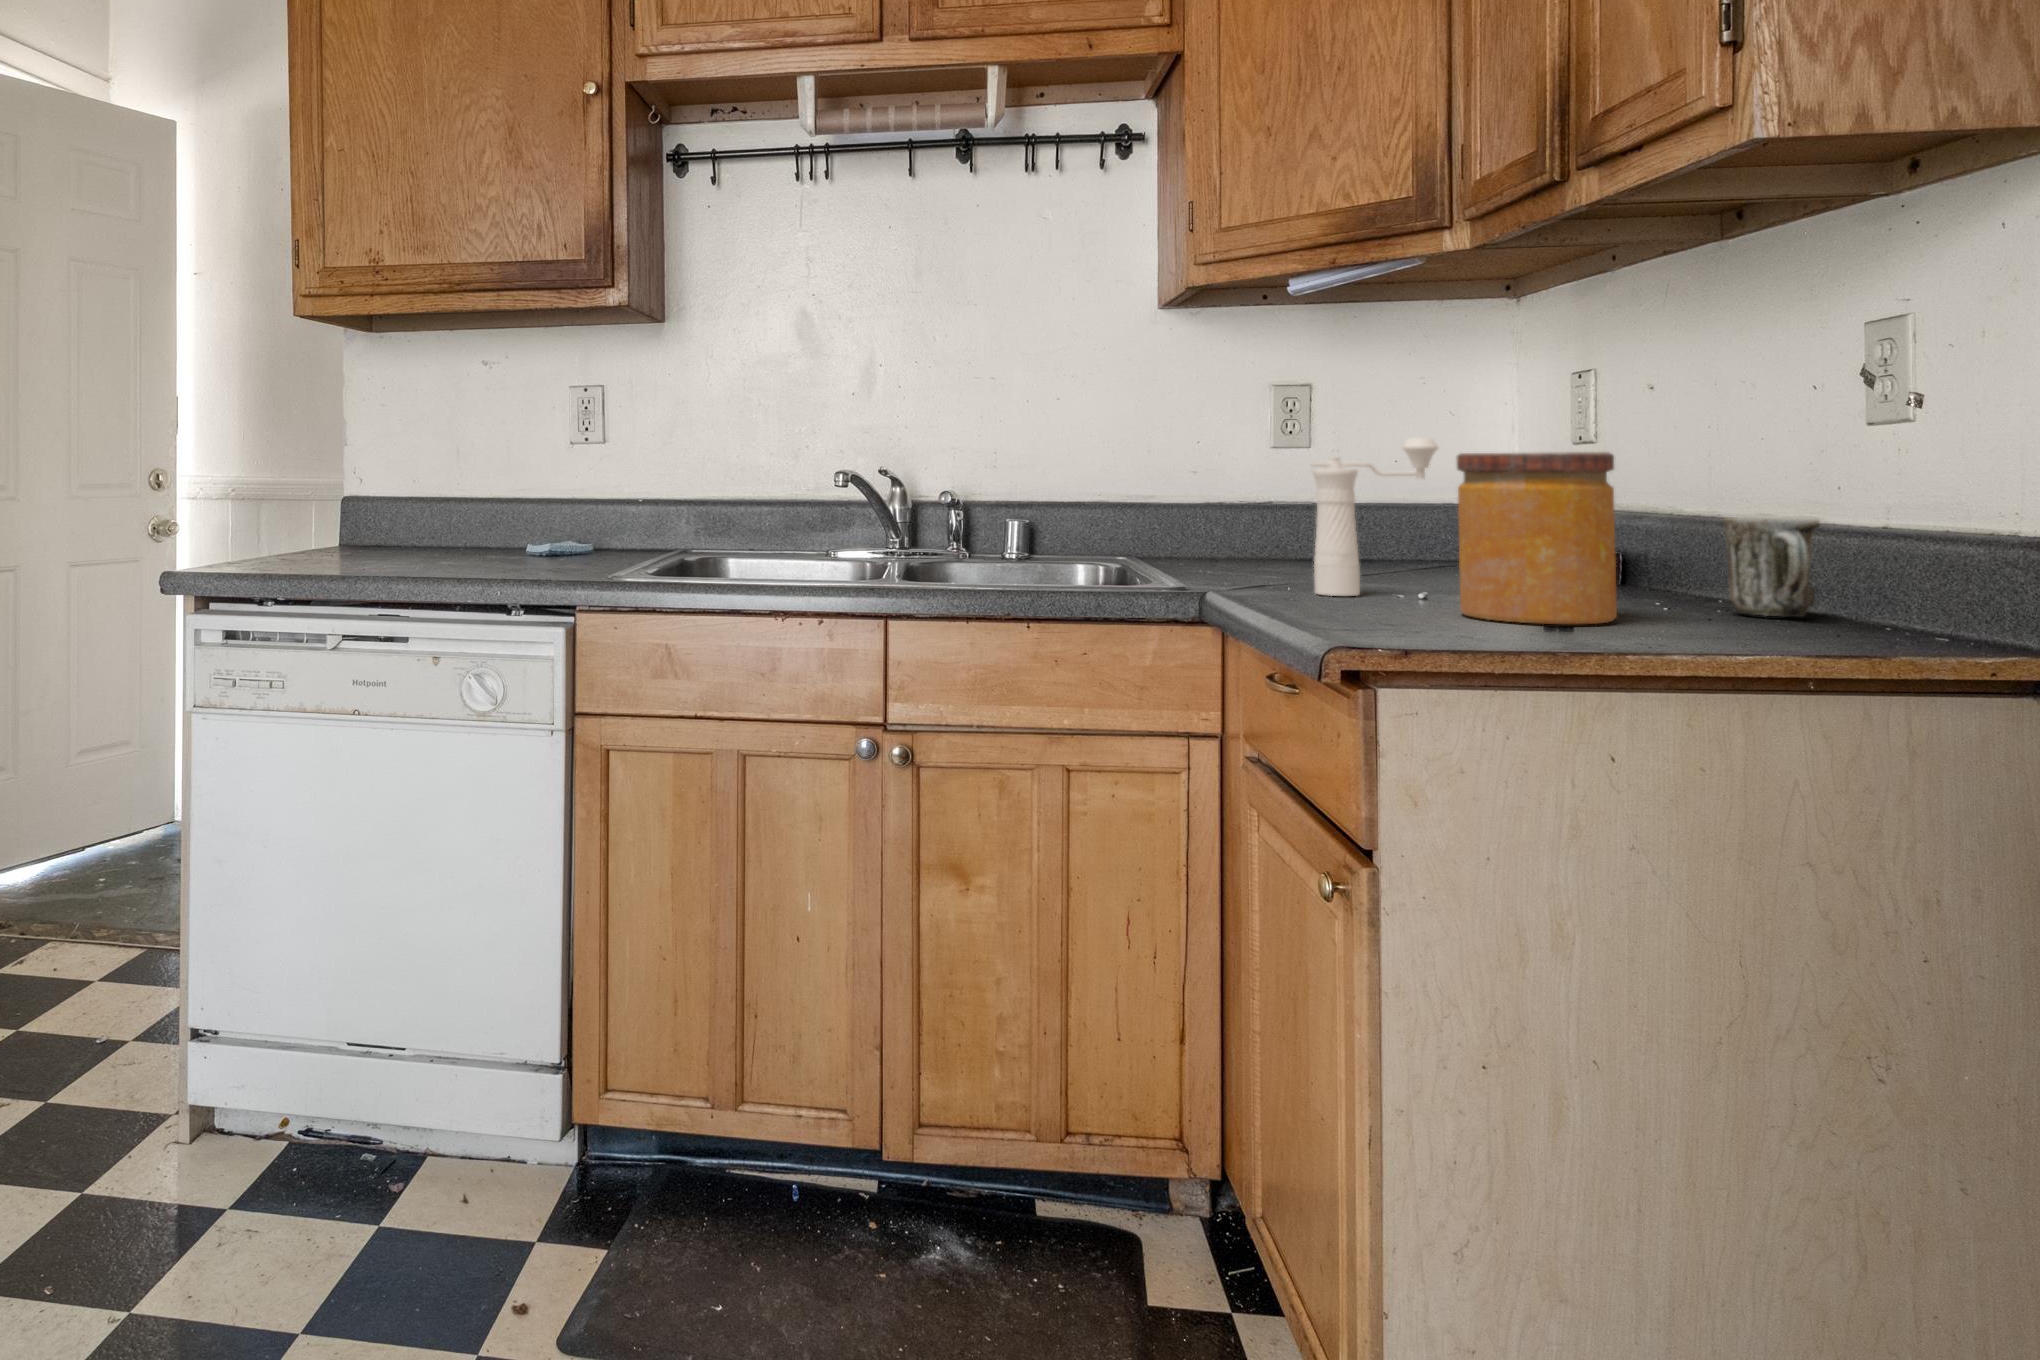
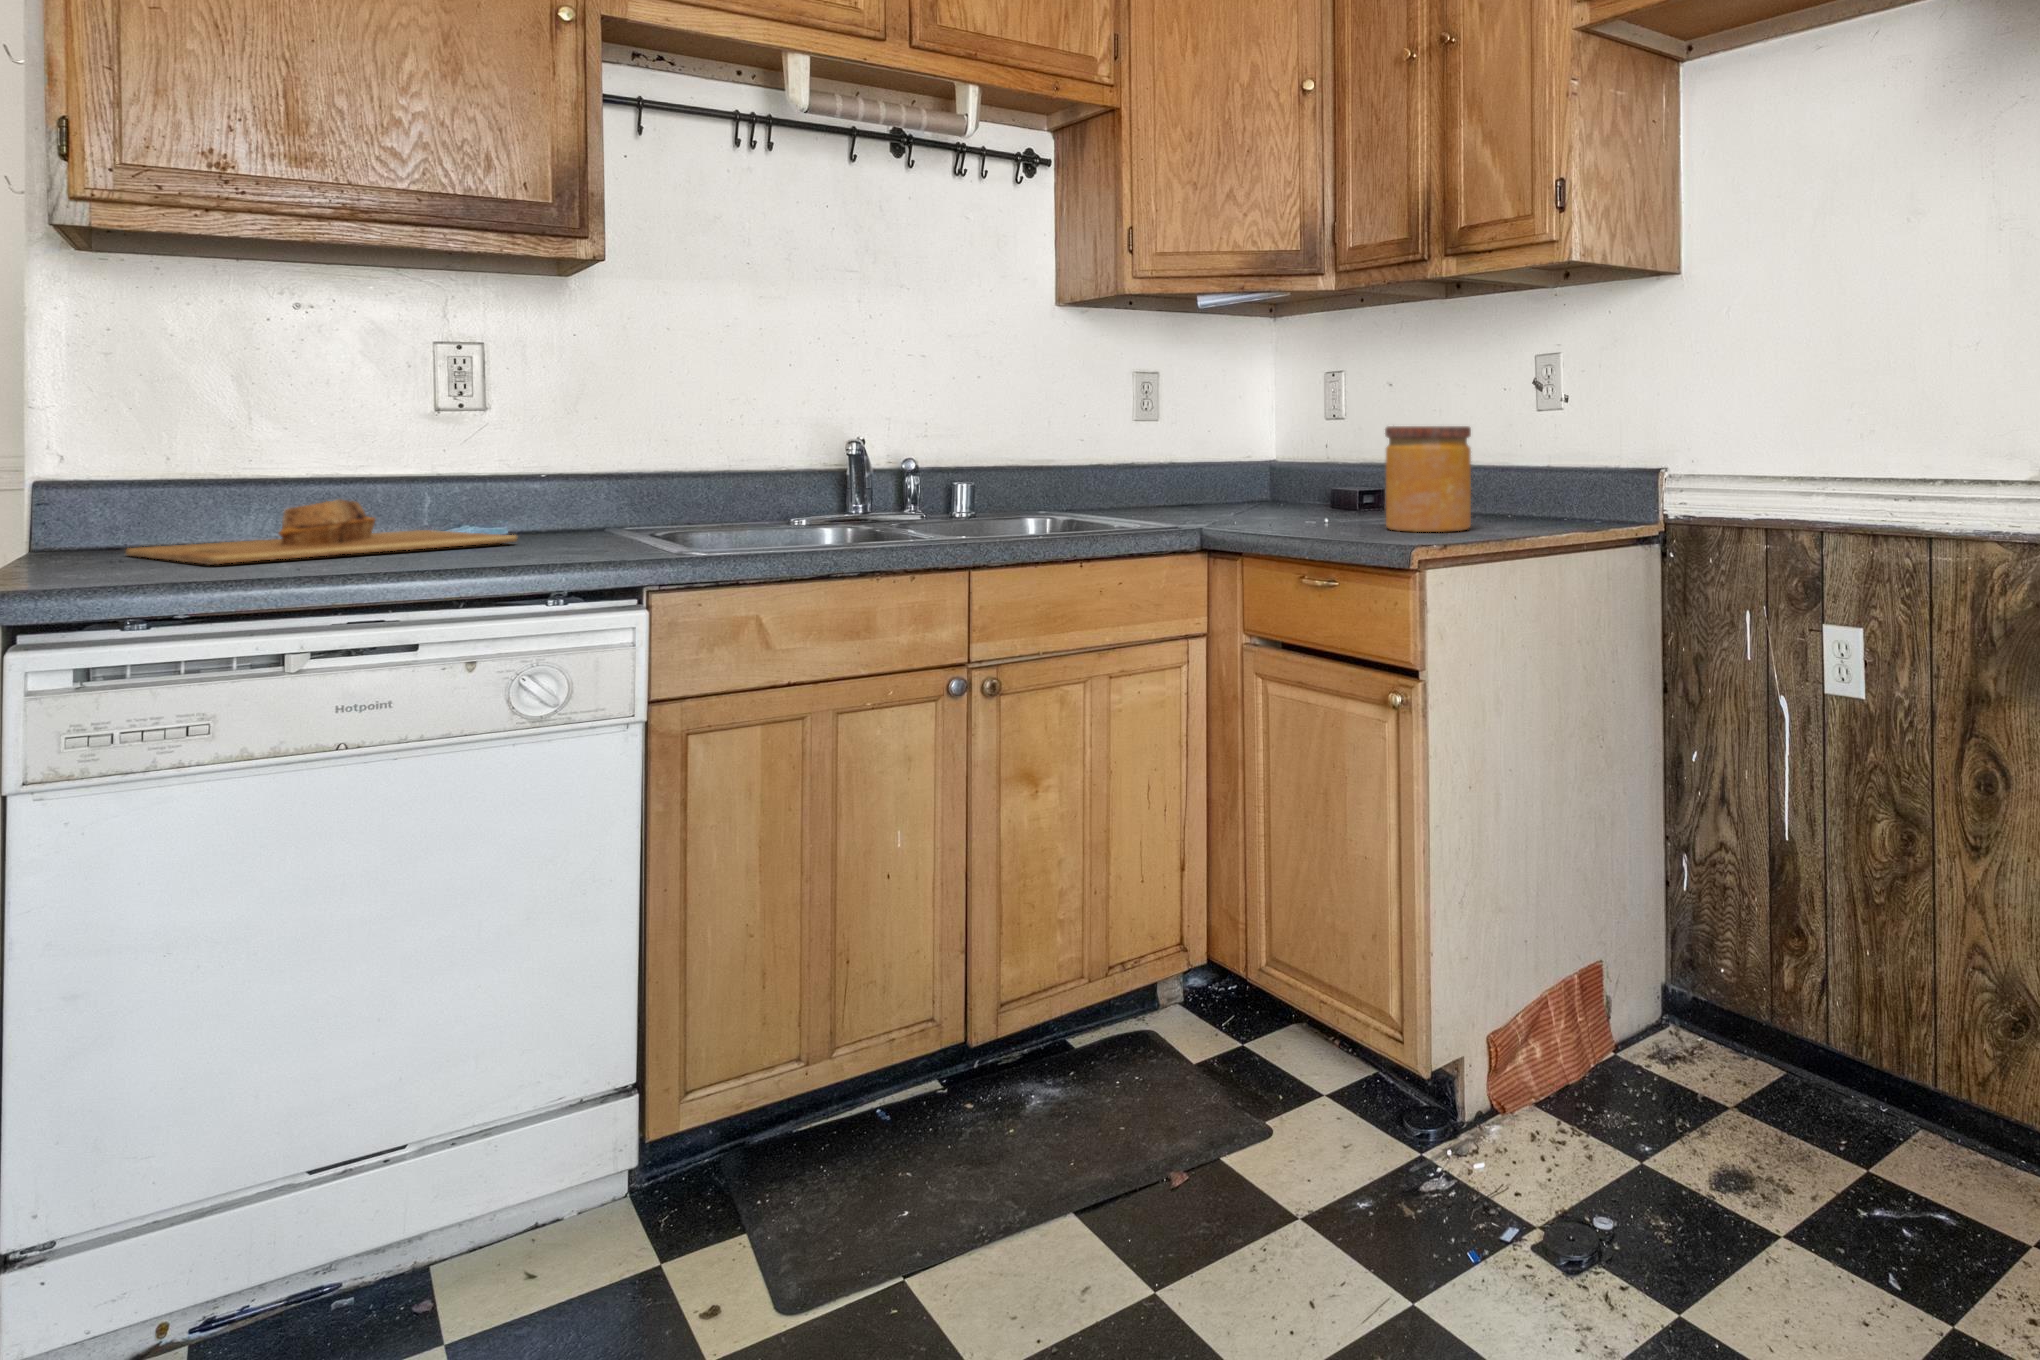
pepper mill: present [1310,438,1438,596] -> none [1267,416,1335,526]
cutting board: none [352,517,569,564] -> present [126,499,517,565]
mug: present [1723,517,1820,617] -> none [1483,464,1532,521]

